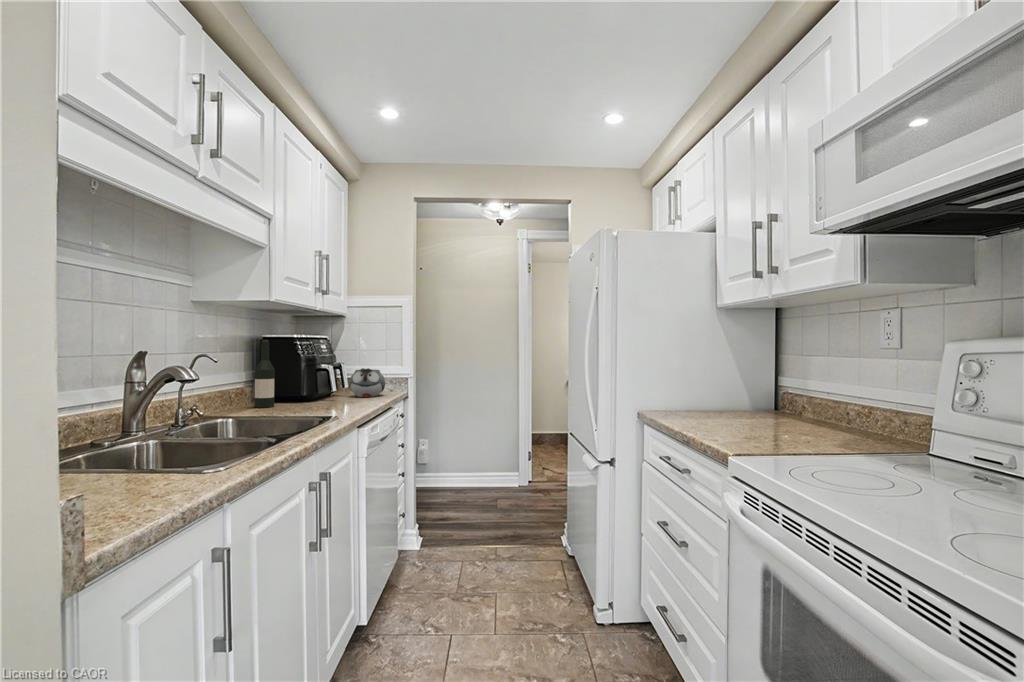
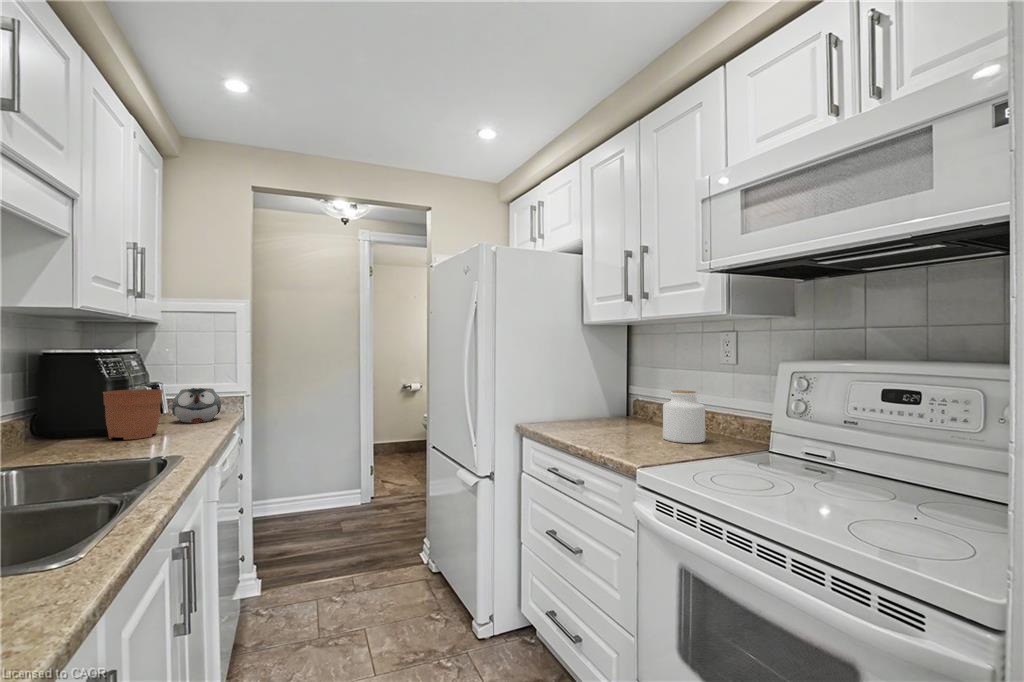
wine bottle: present [255,340,274,408] -> none [37,356,69,447]
plant pot: none [296,350,337,406] -> present [103,379,163,440]
jar: none [795,378,850,438] -> present [663,390,705,443]

